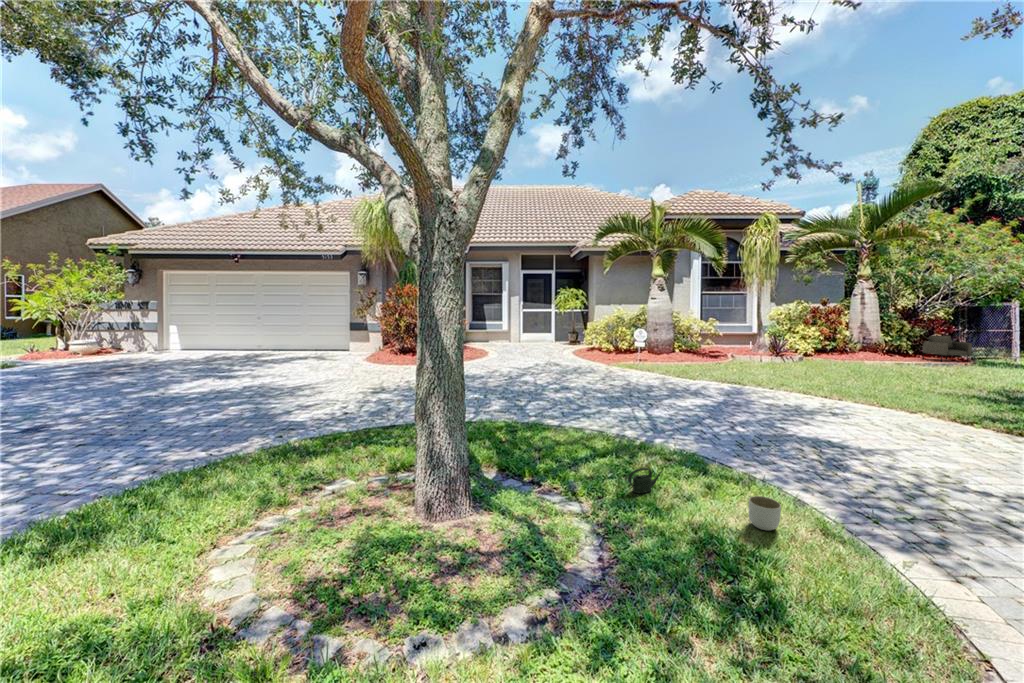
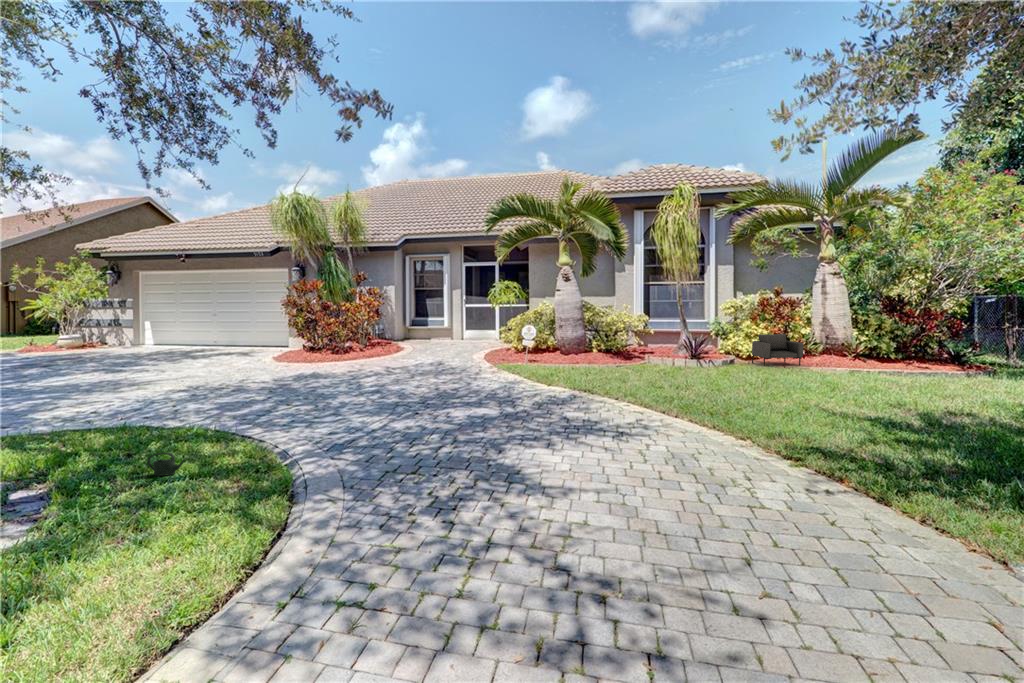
armchair: present [922,336,972,361] -> present [752,334,803,366]
planter: present [749,496,781,531] -> none [153,480,186,511]

